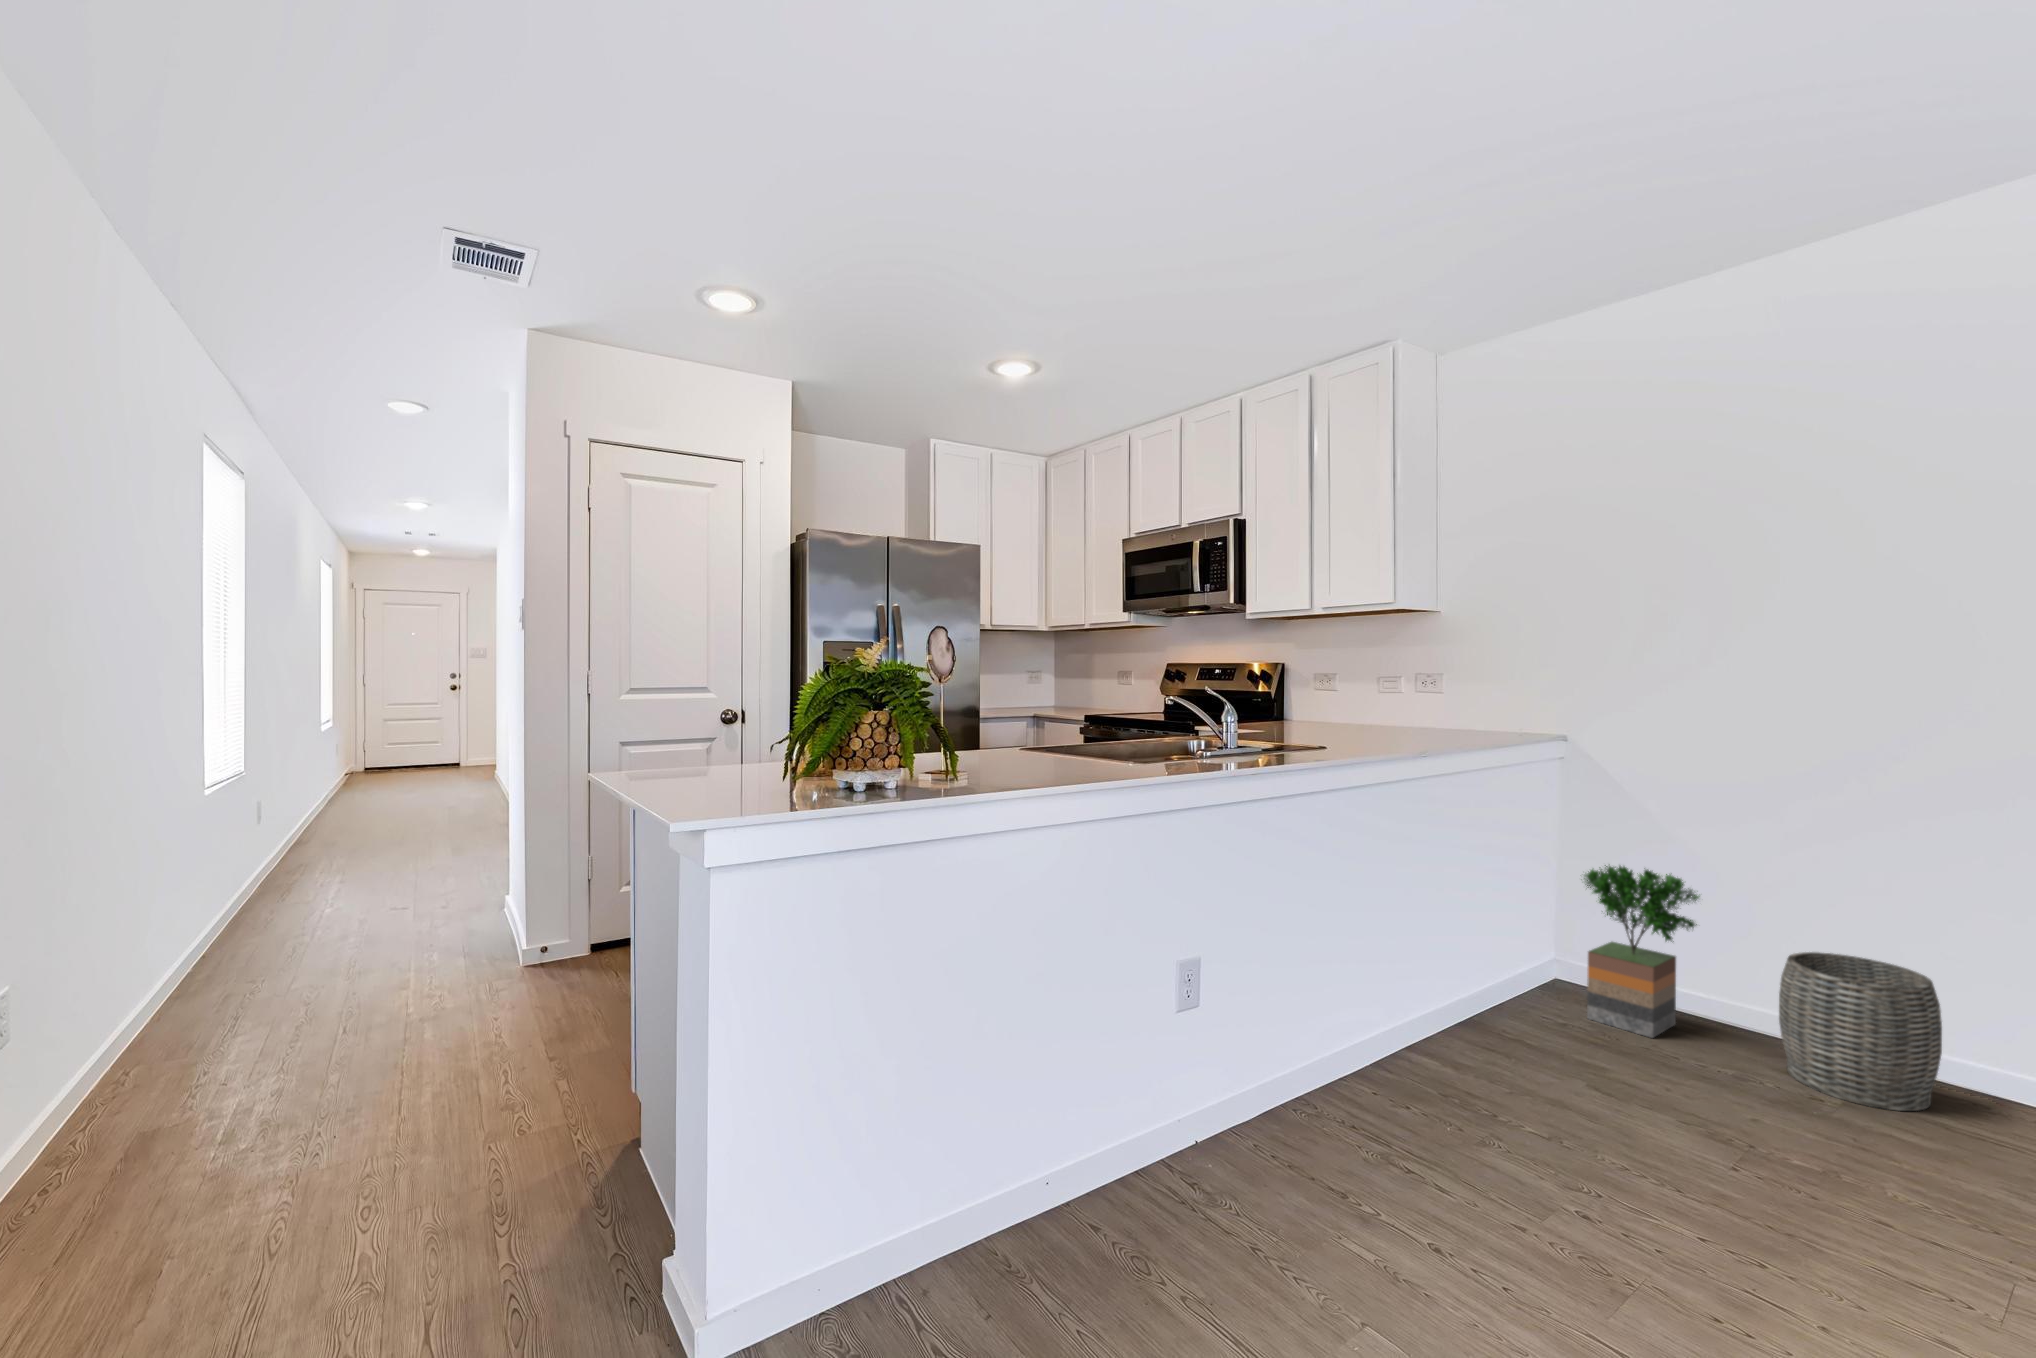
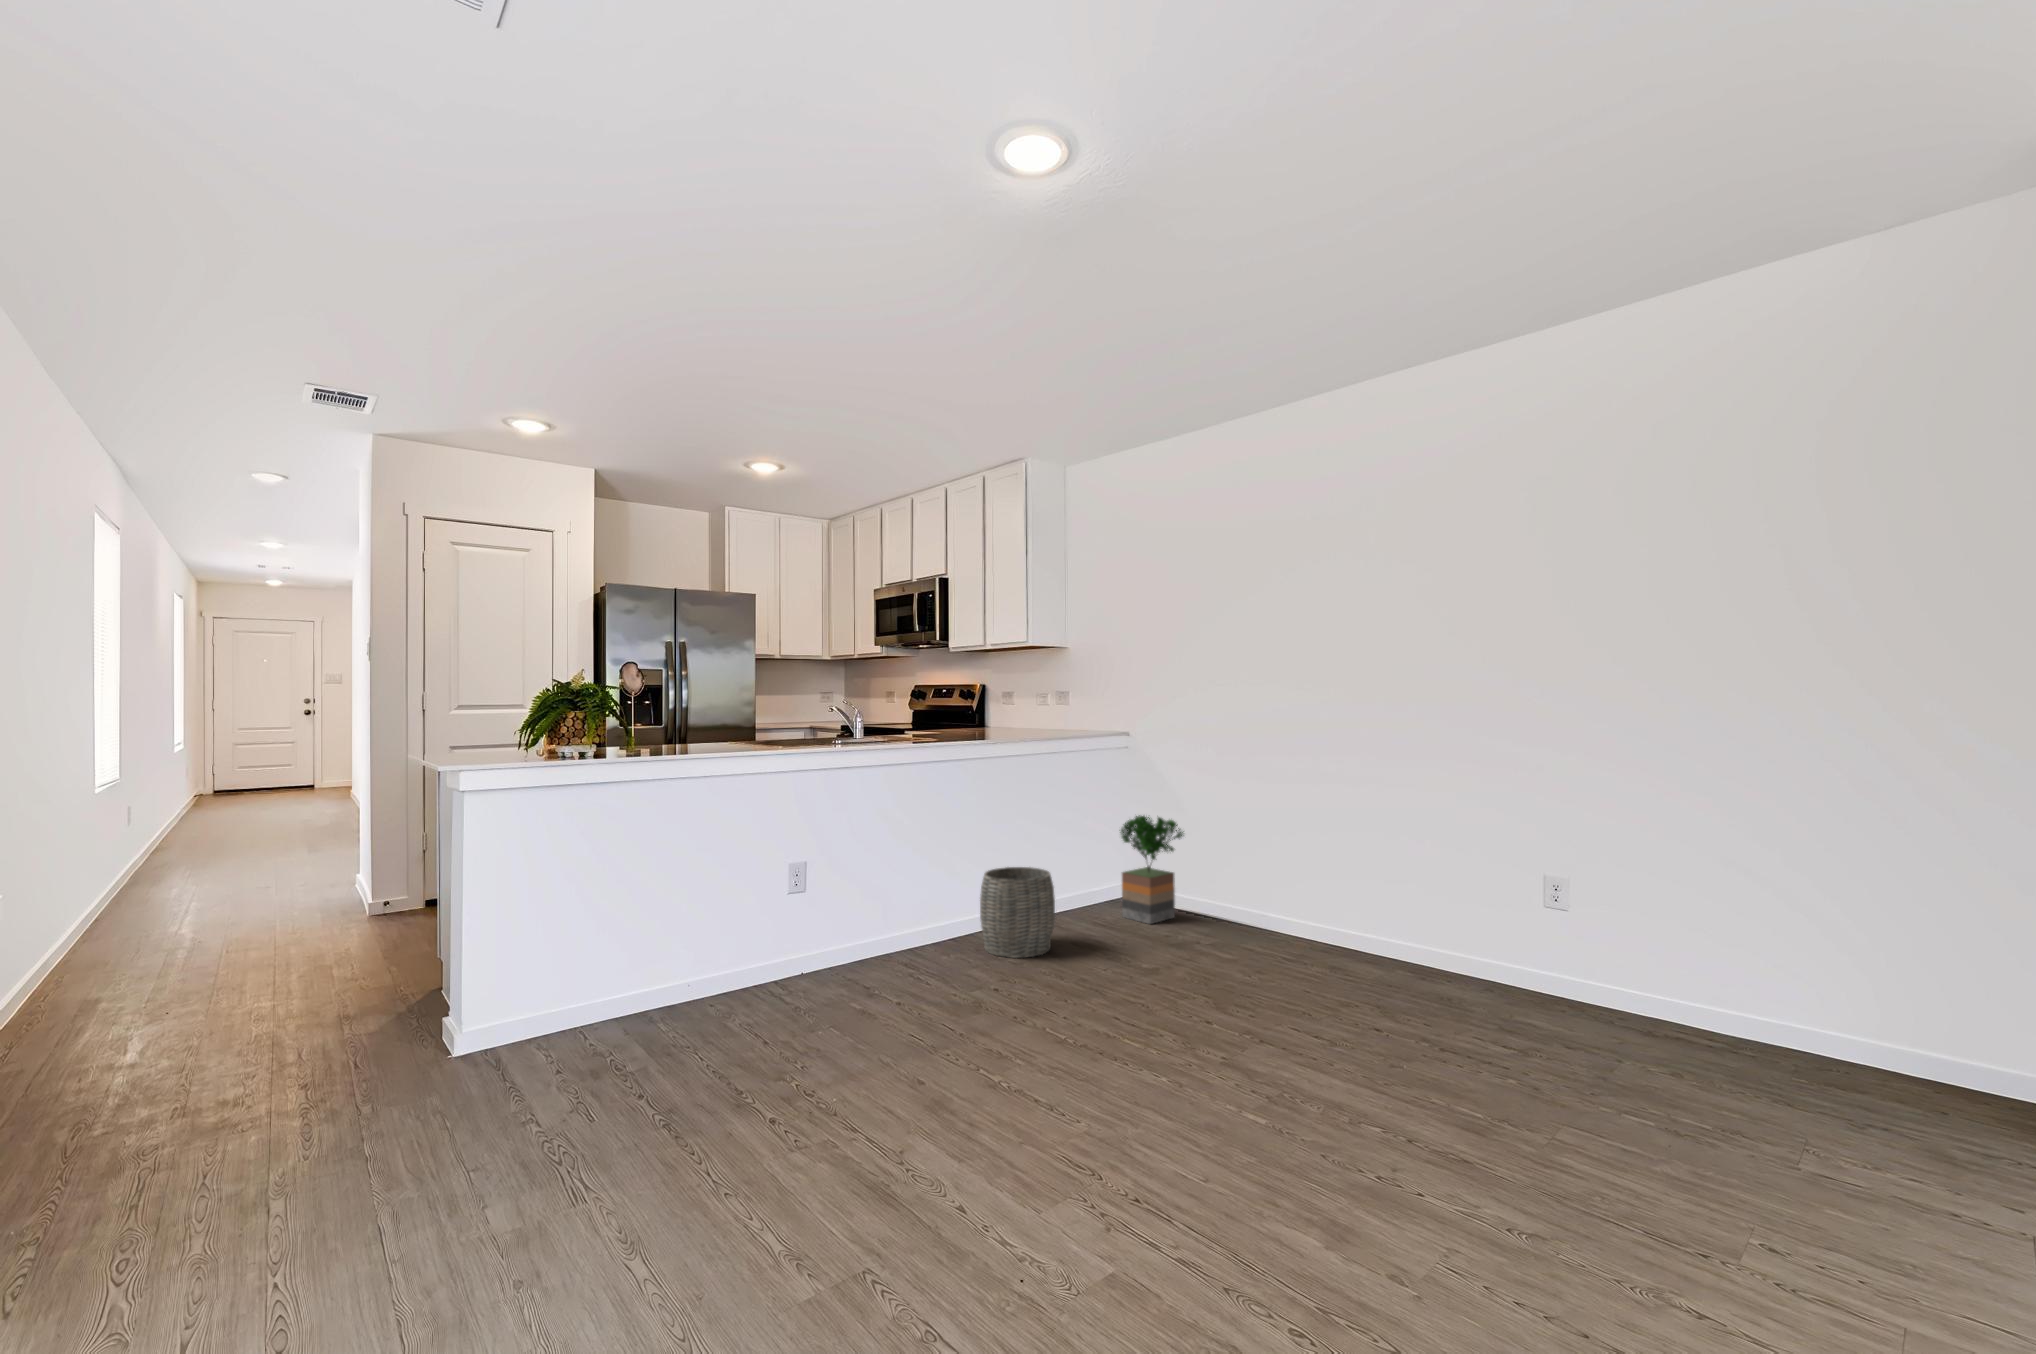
woven basket: present [1779,952,1942,1111] -> present [980,867,1055,958]

